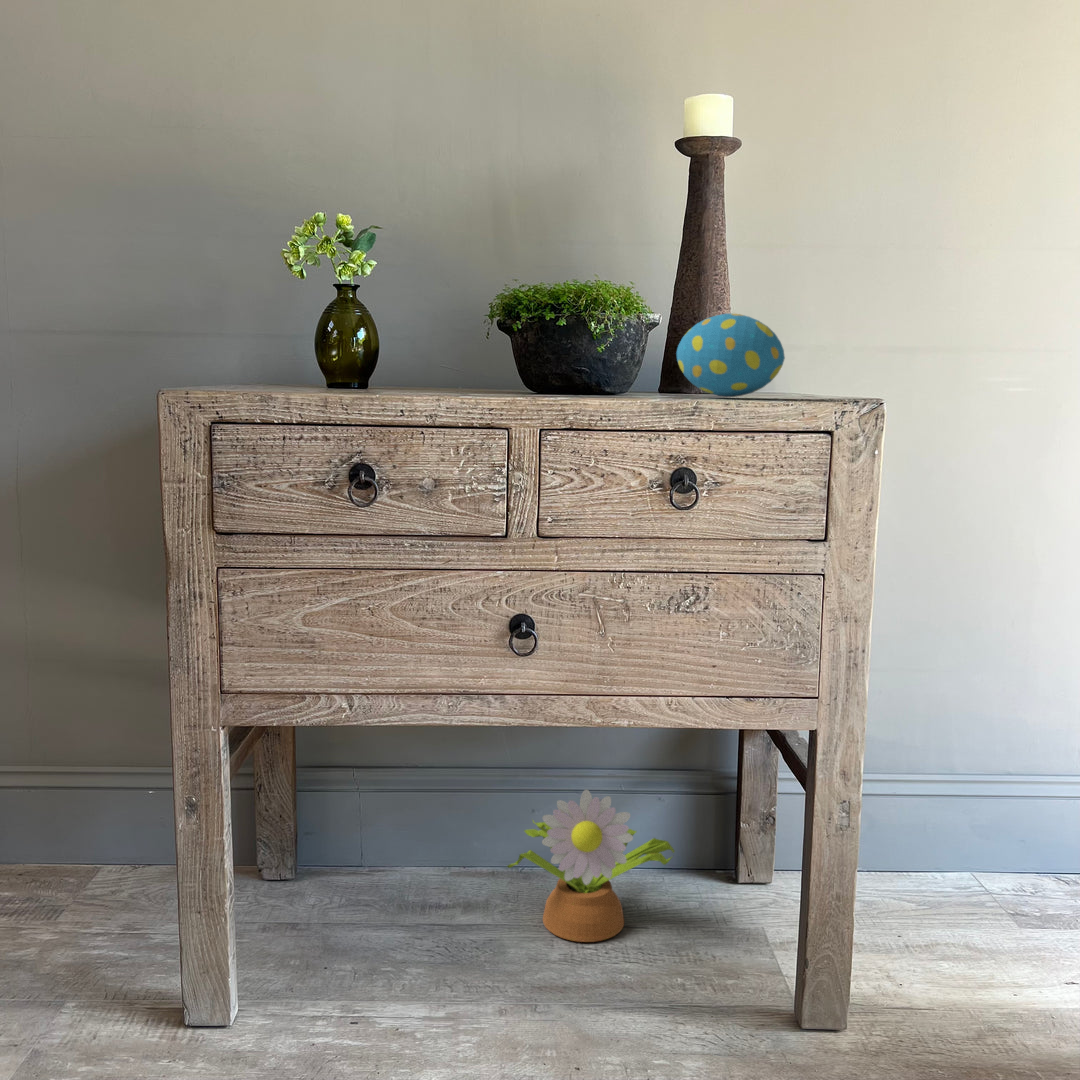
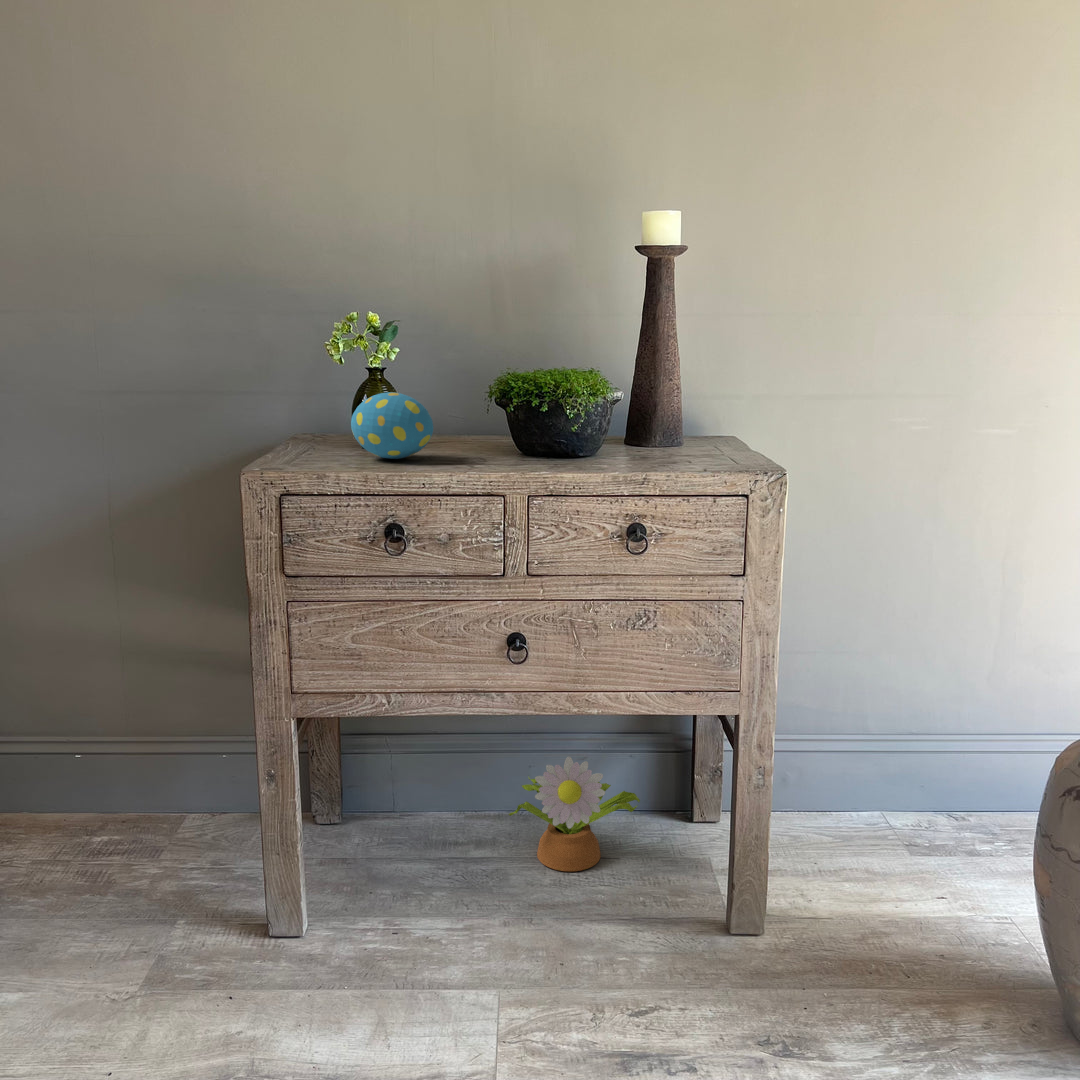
decorative egg: present [677,314,785,397] -> present [351,392,433,459]

